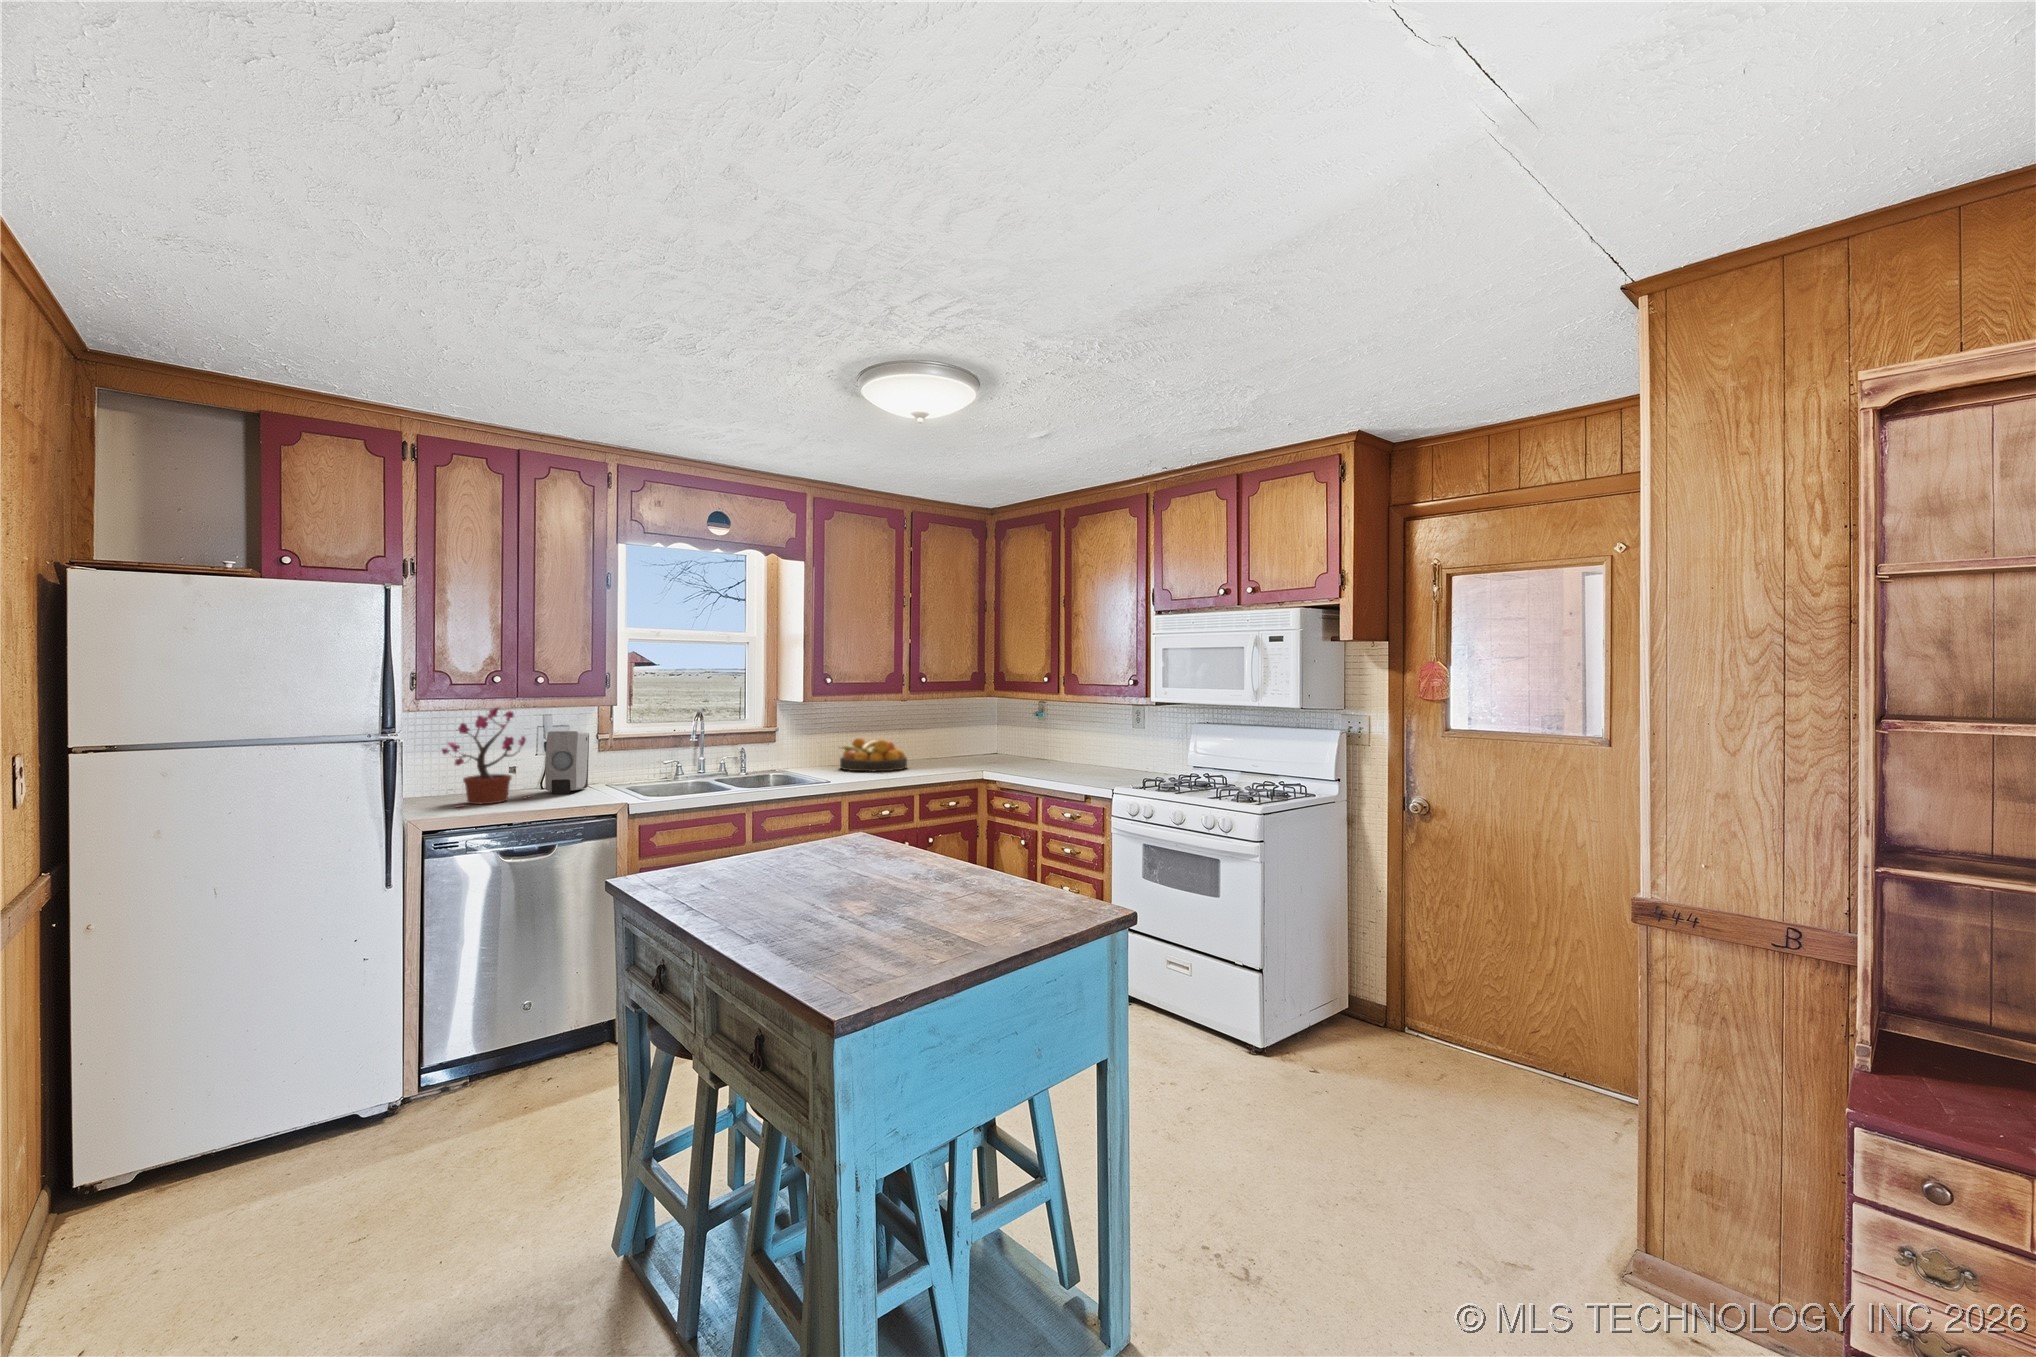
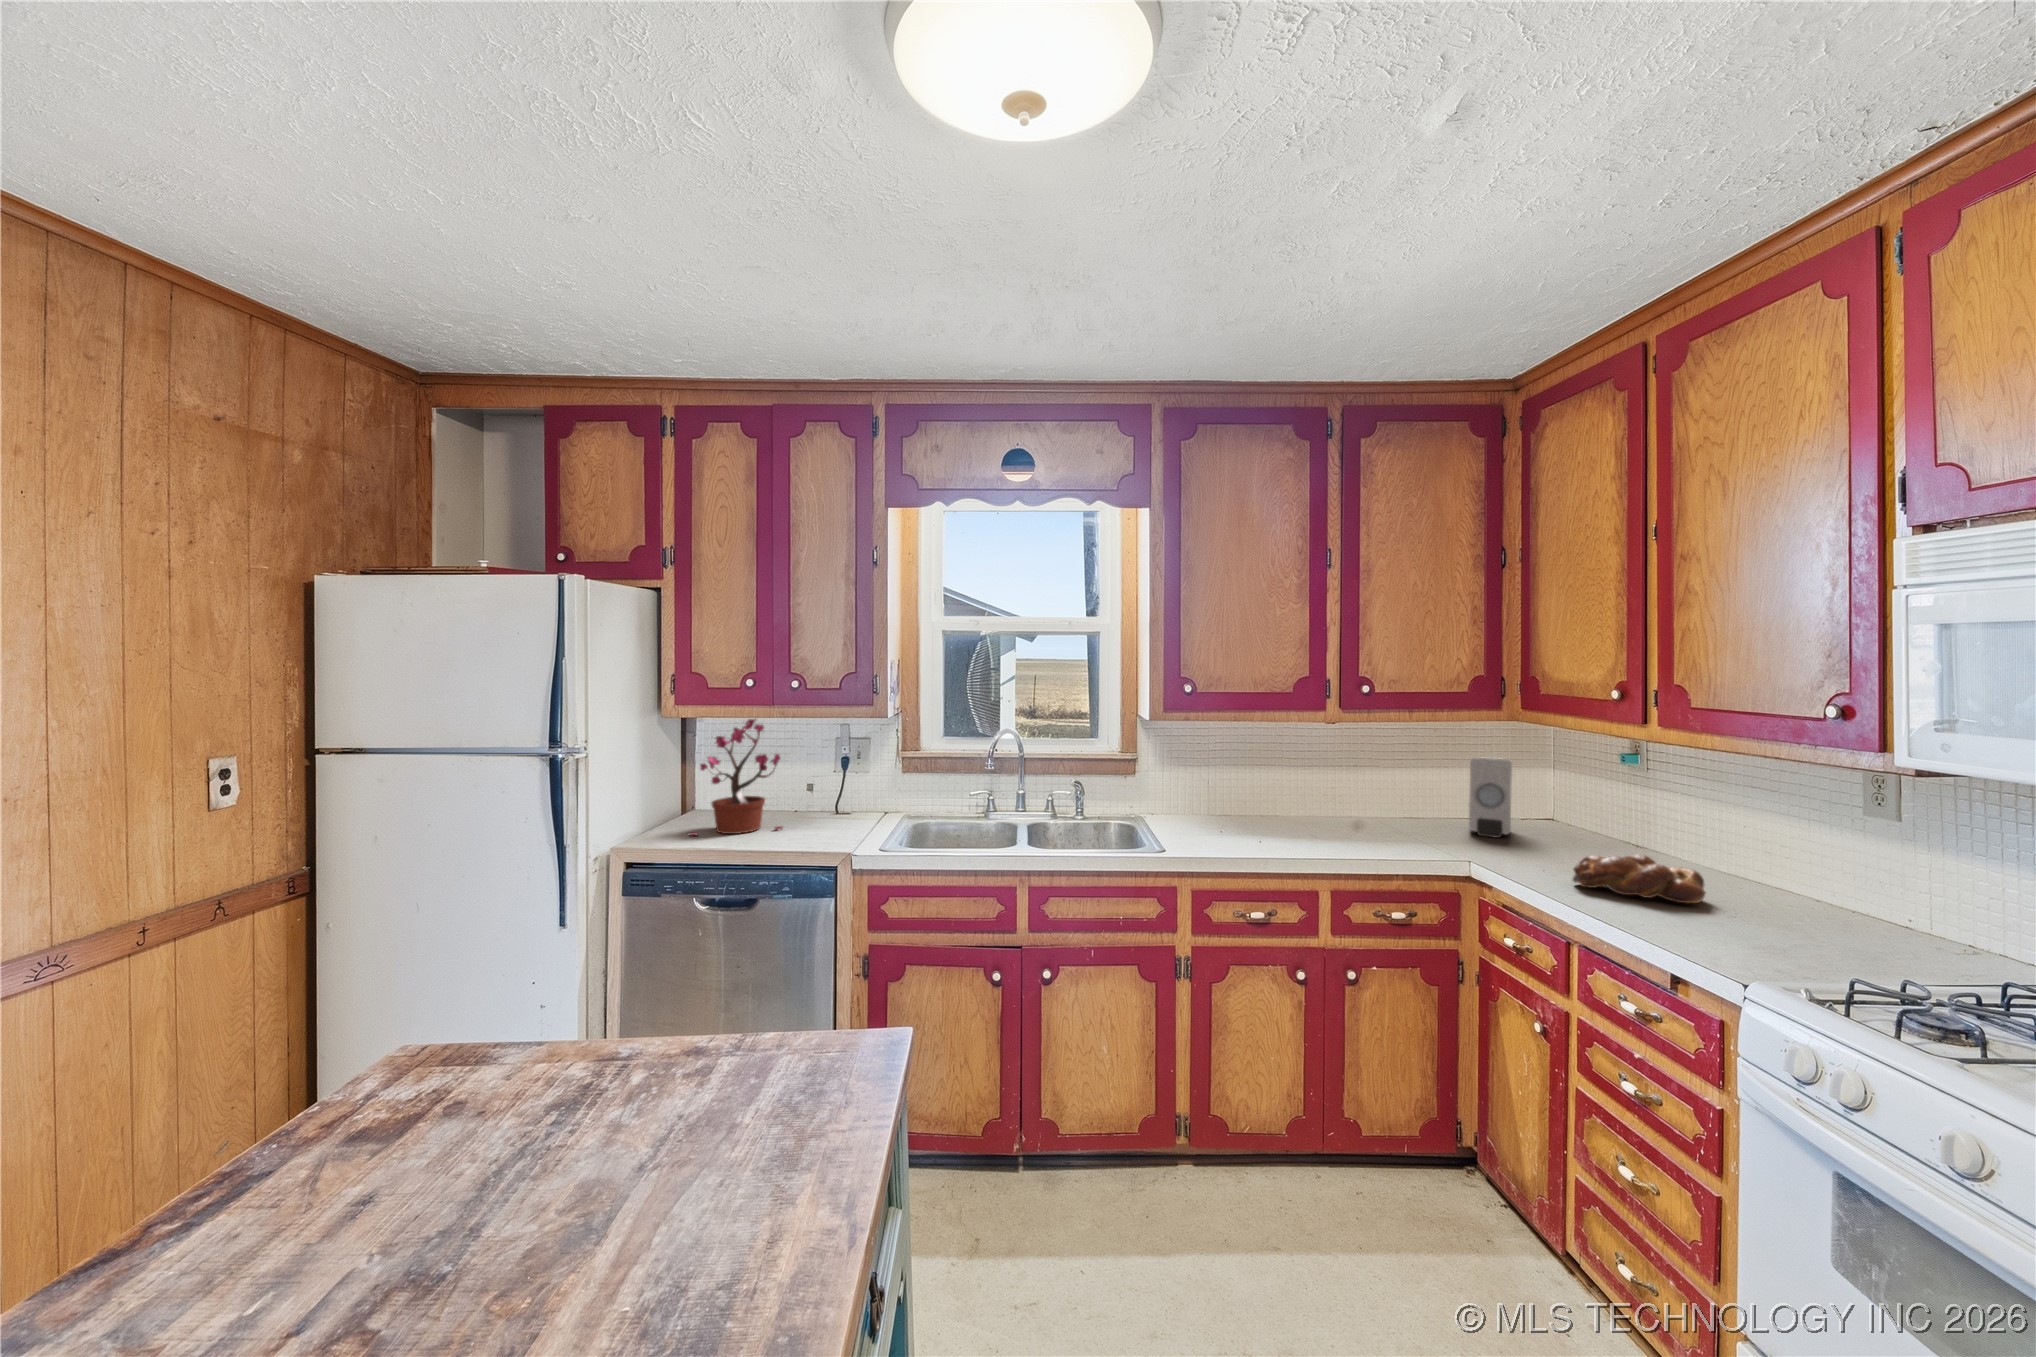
soap dispenser: present [545,731,589,794] -> present [1469,757,1512,838]
fruit bowl: present [840,738,907,771] -> none [1227,776,1337,835]
bread loaf: none [1035,755,1087,774] -> present [1573,854,1706,903]

